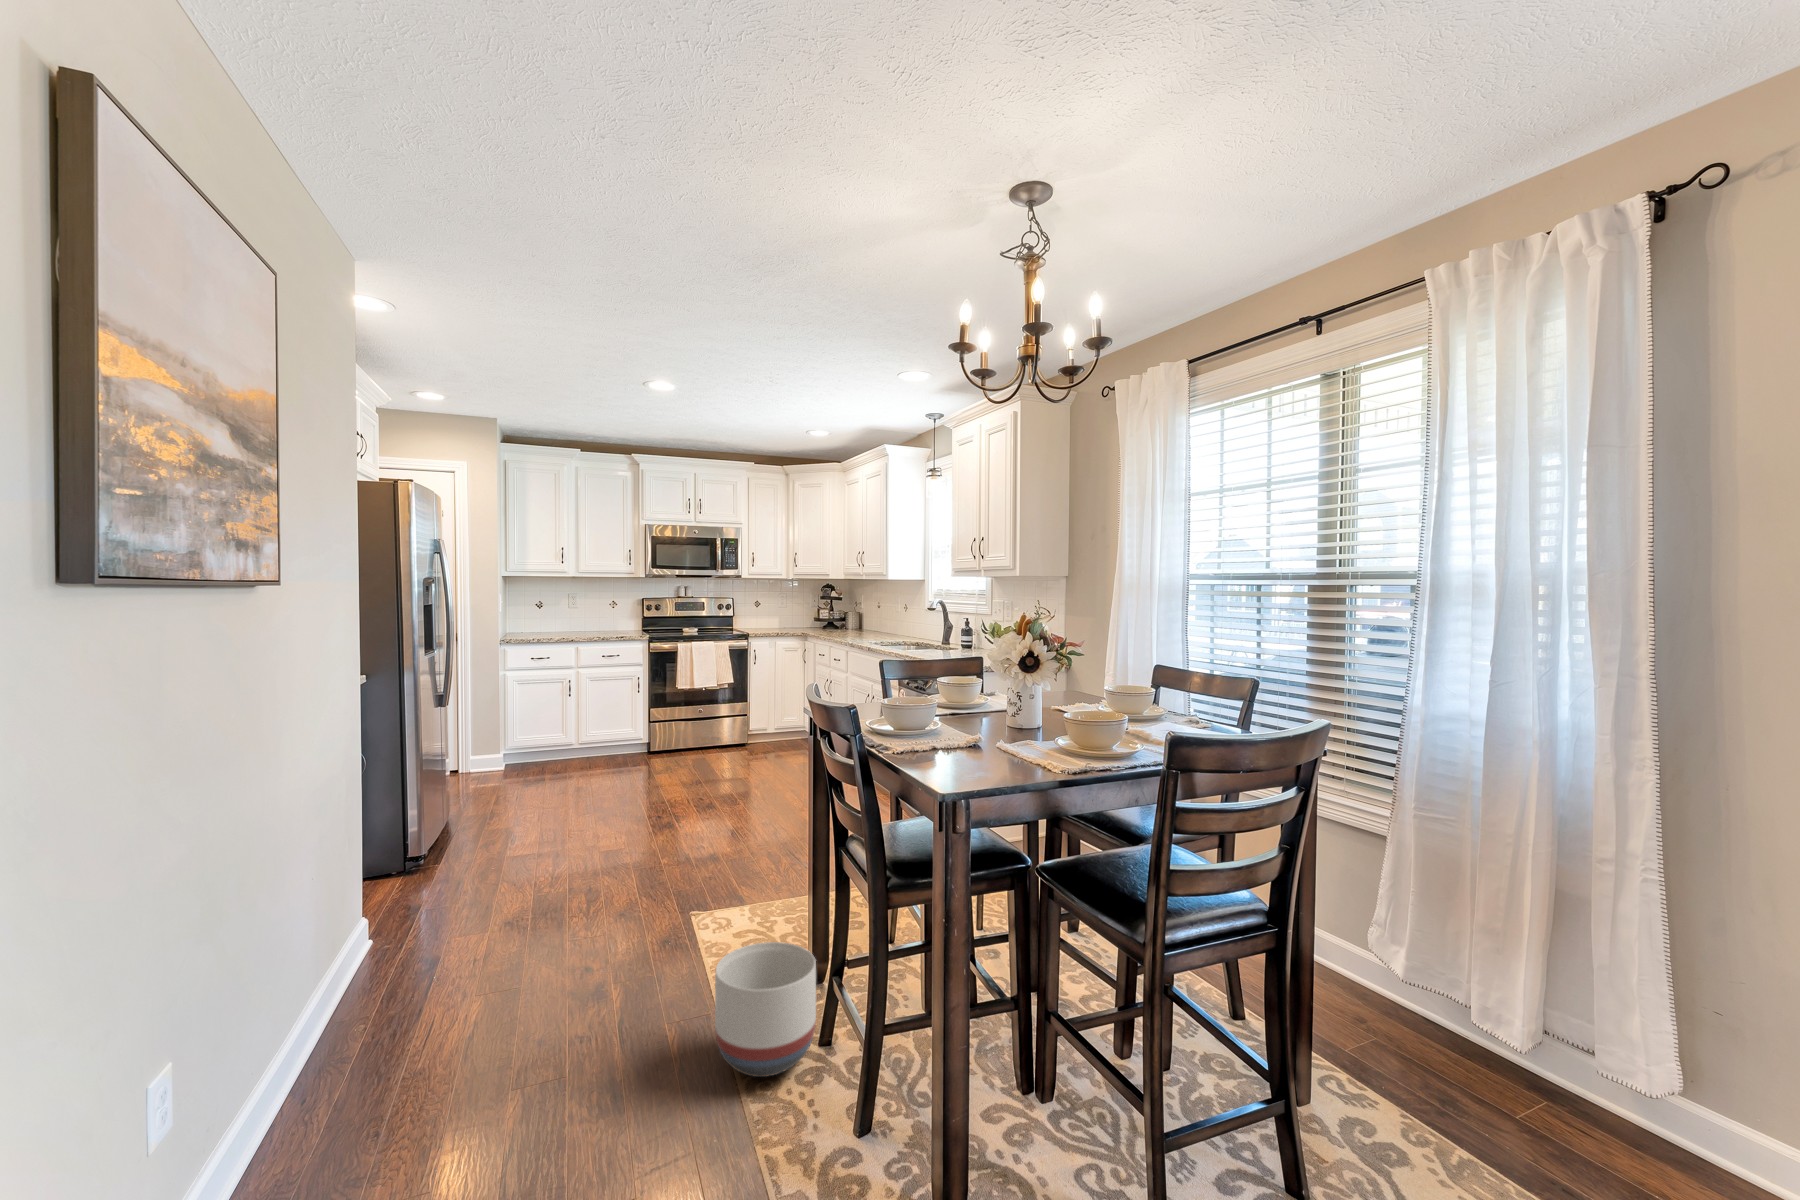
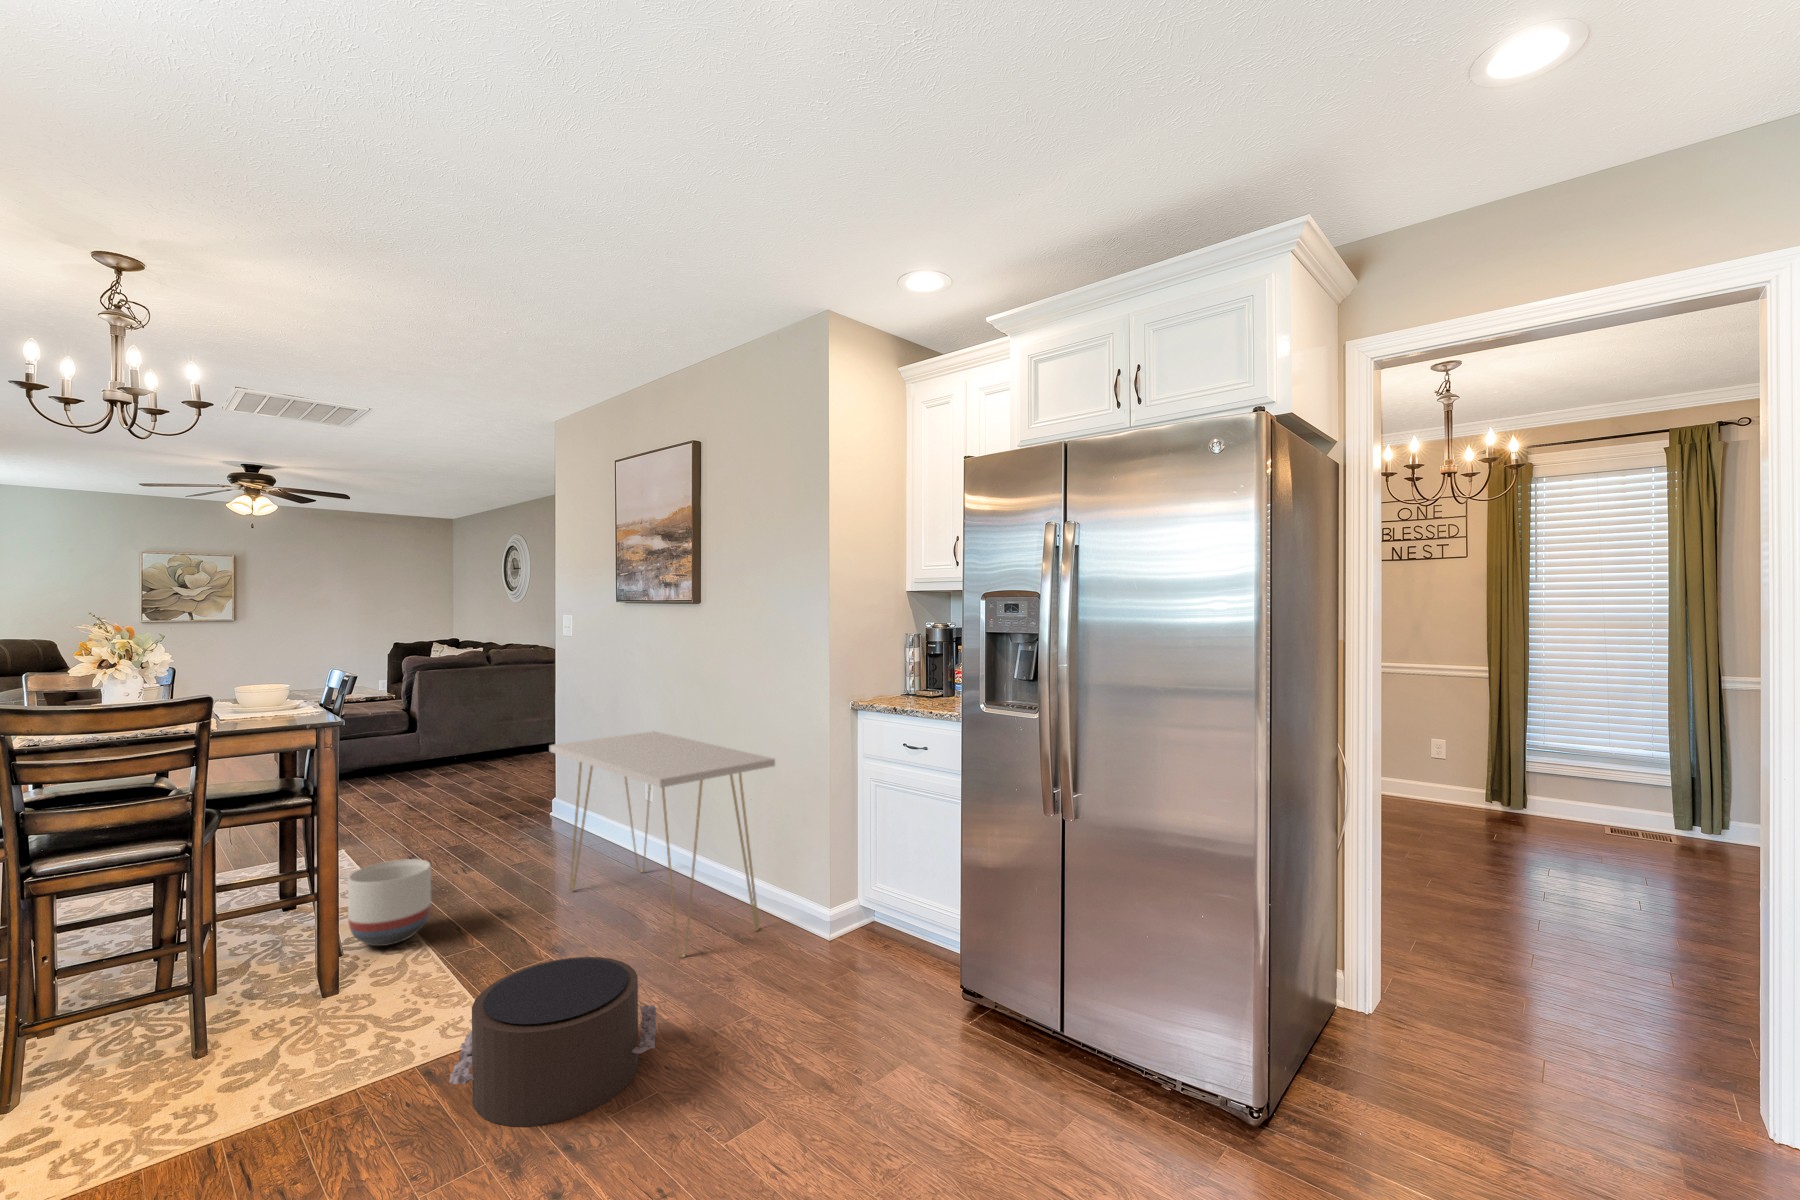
console table: none [246,763,534,1178] -> present [550,731,775,958]
pouf: none [599,817,735,904] -> present [449,957,656,1127]

